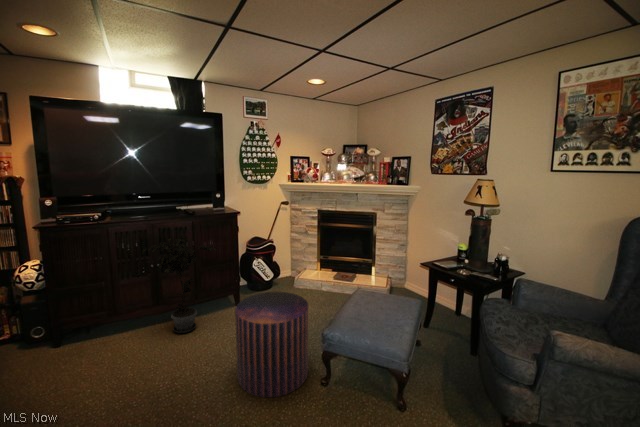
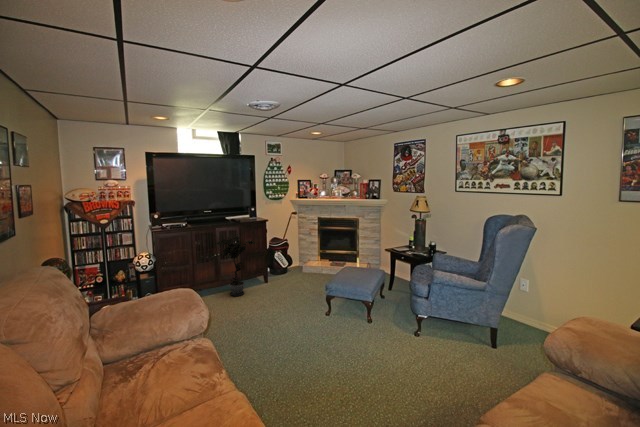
pouf: present [235,292,309,397] -> none [276,266,317,320]

